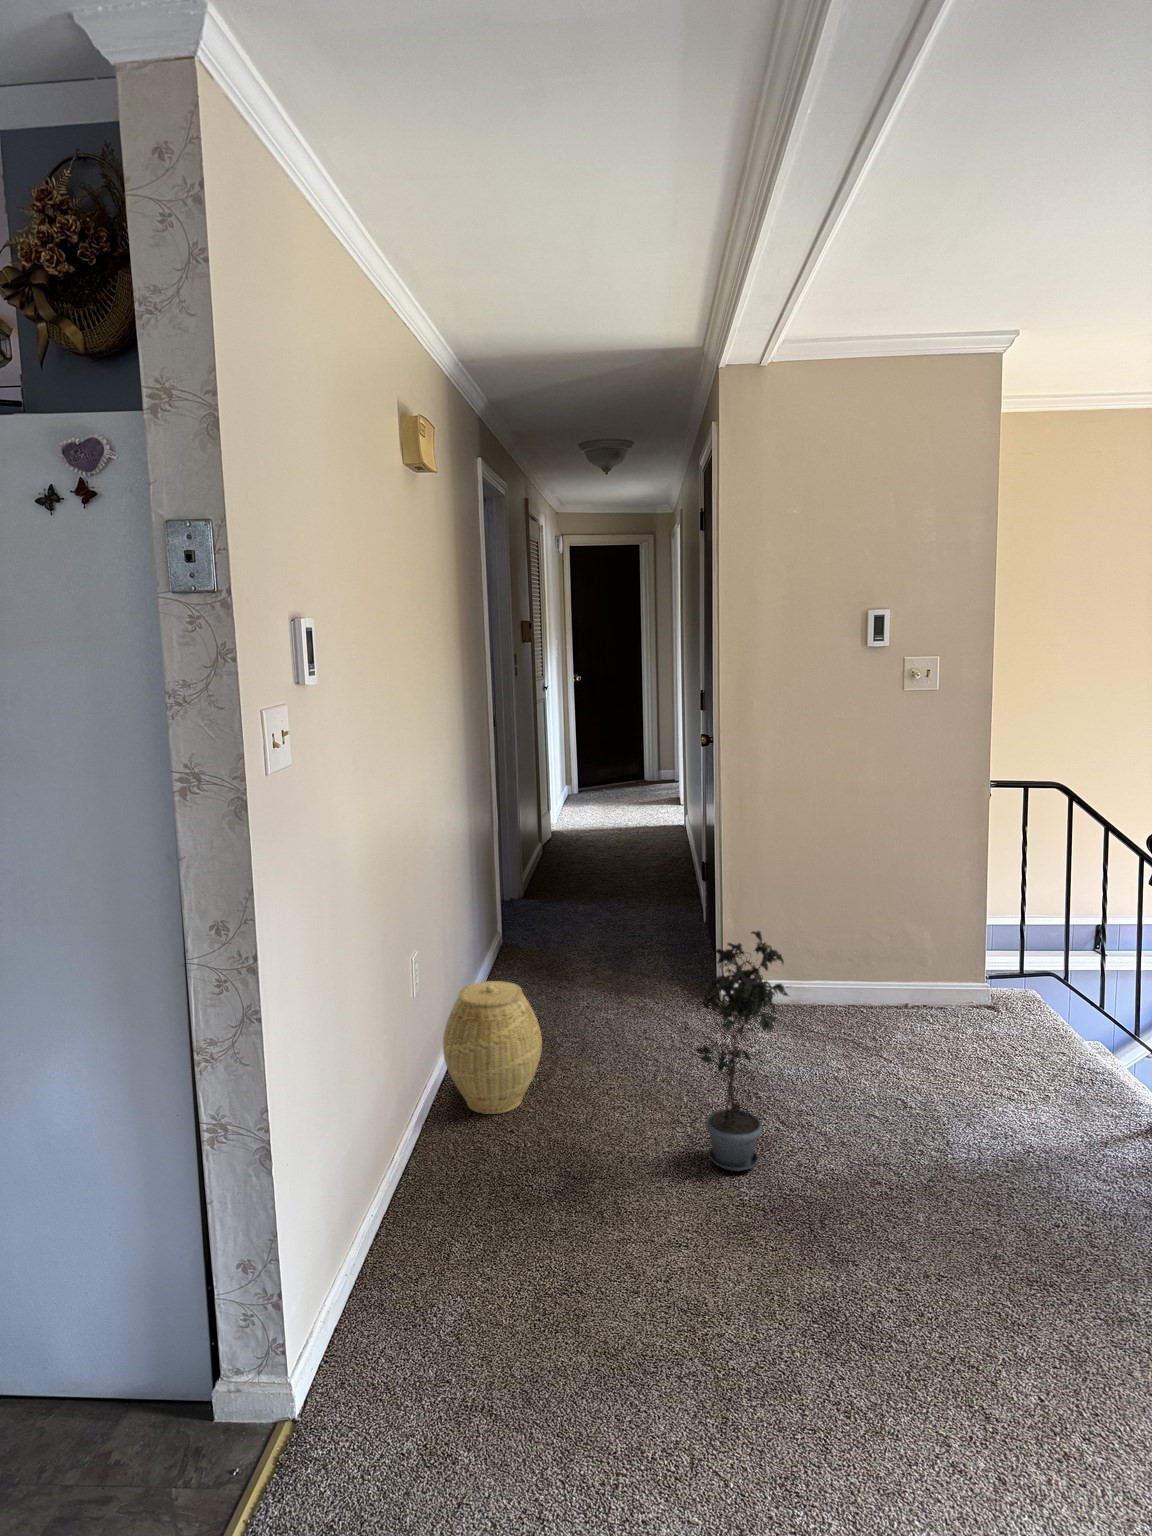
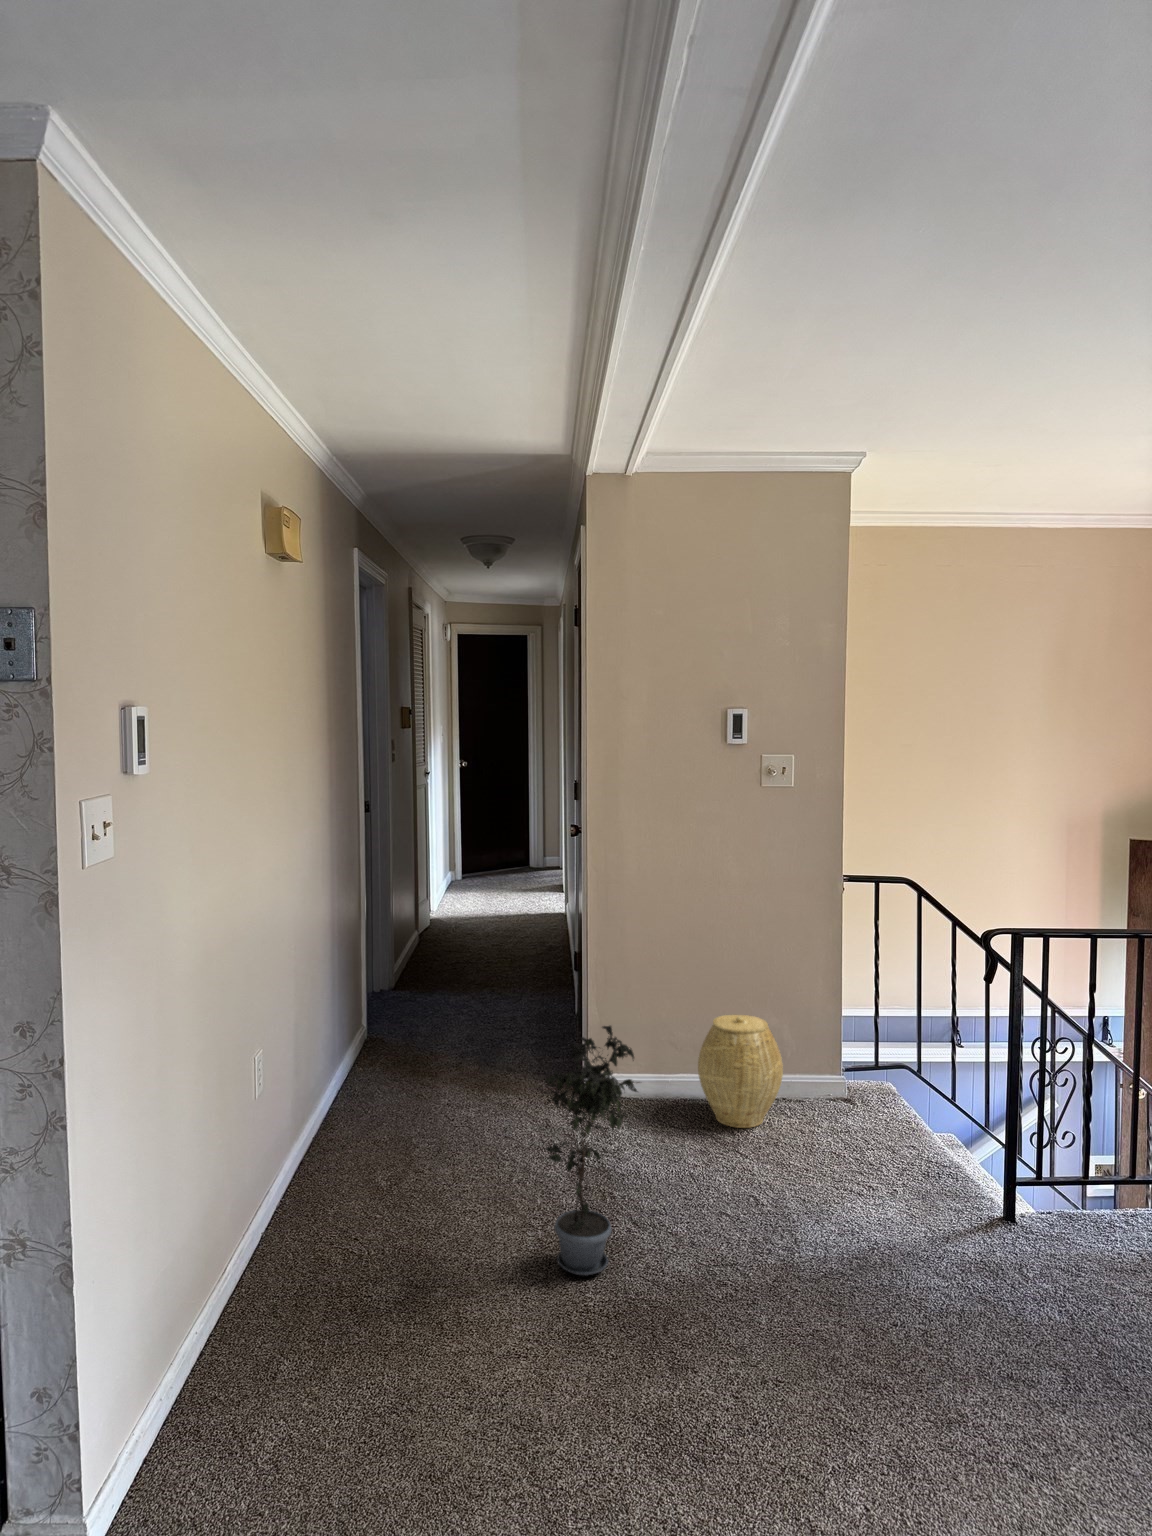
woven basket: present [443,981,542,1114] -> present [698,1015,783,1128]

